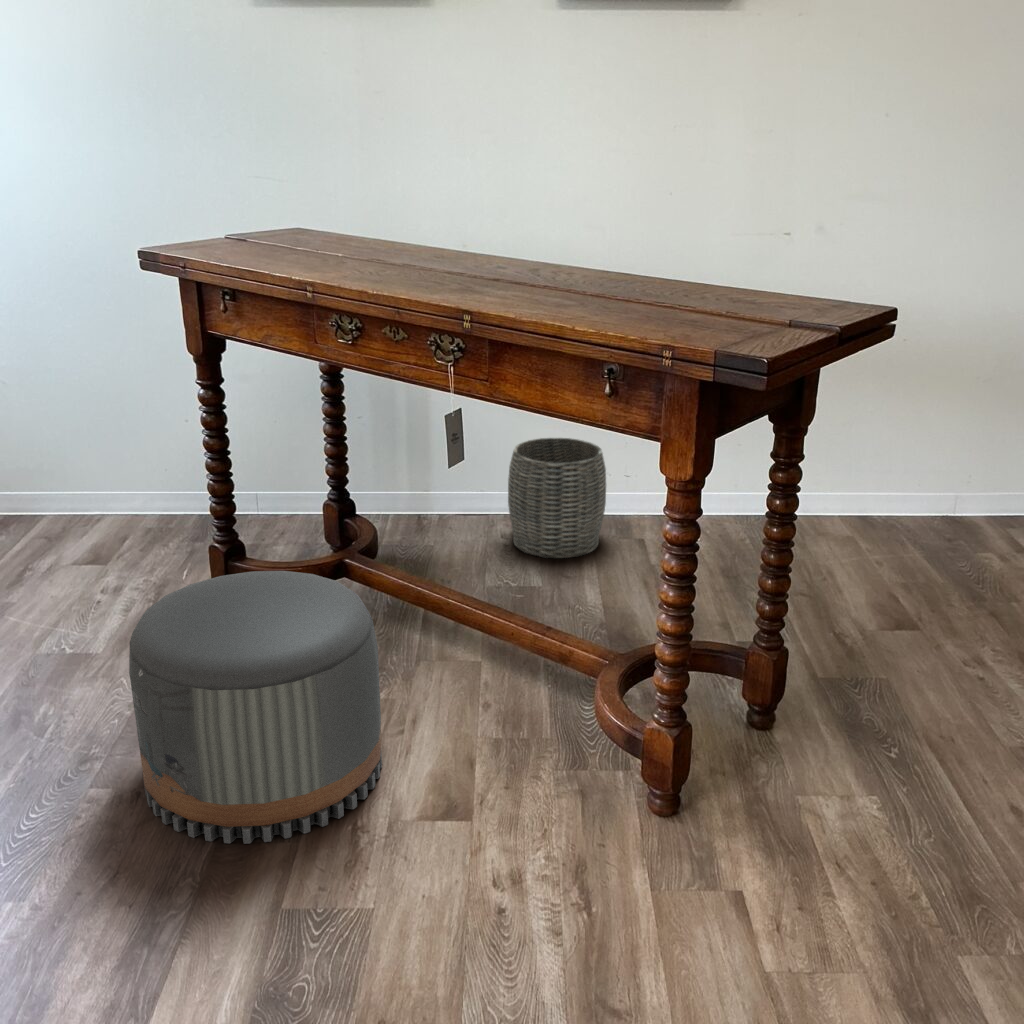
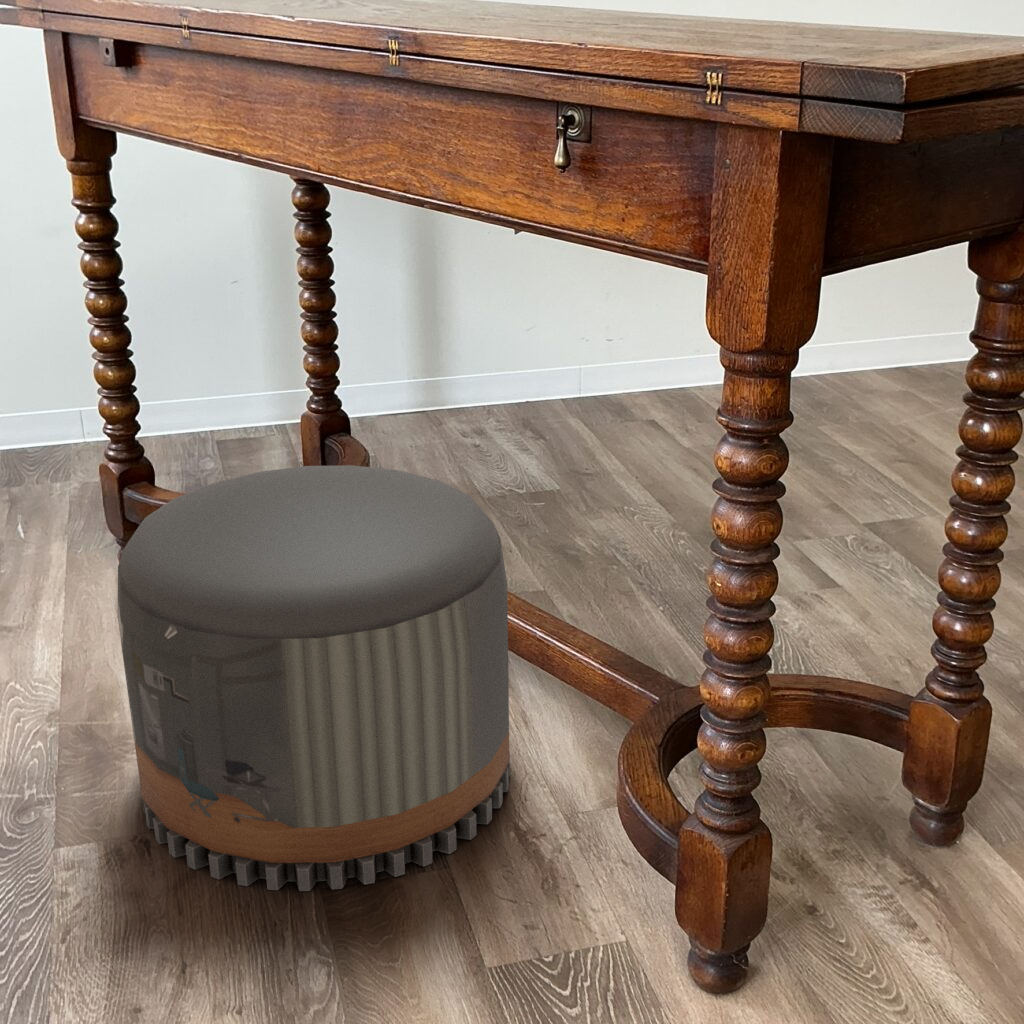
woven basket: present [508,438,606,558] -> none [473,293,608,456]

